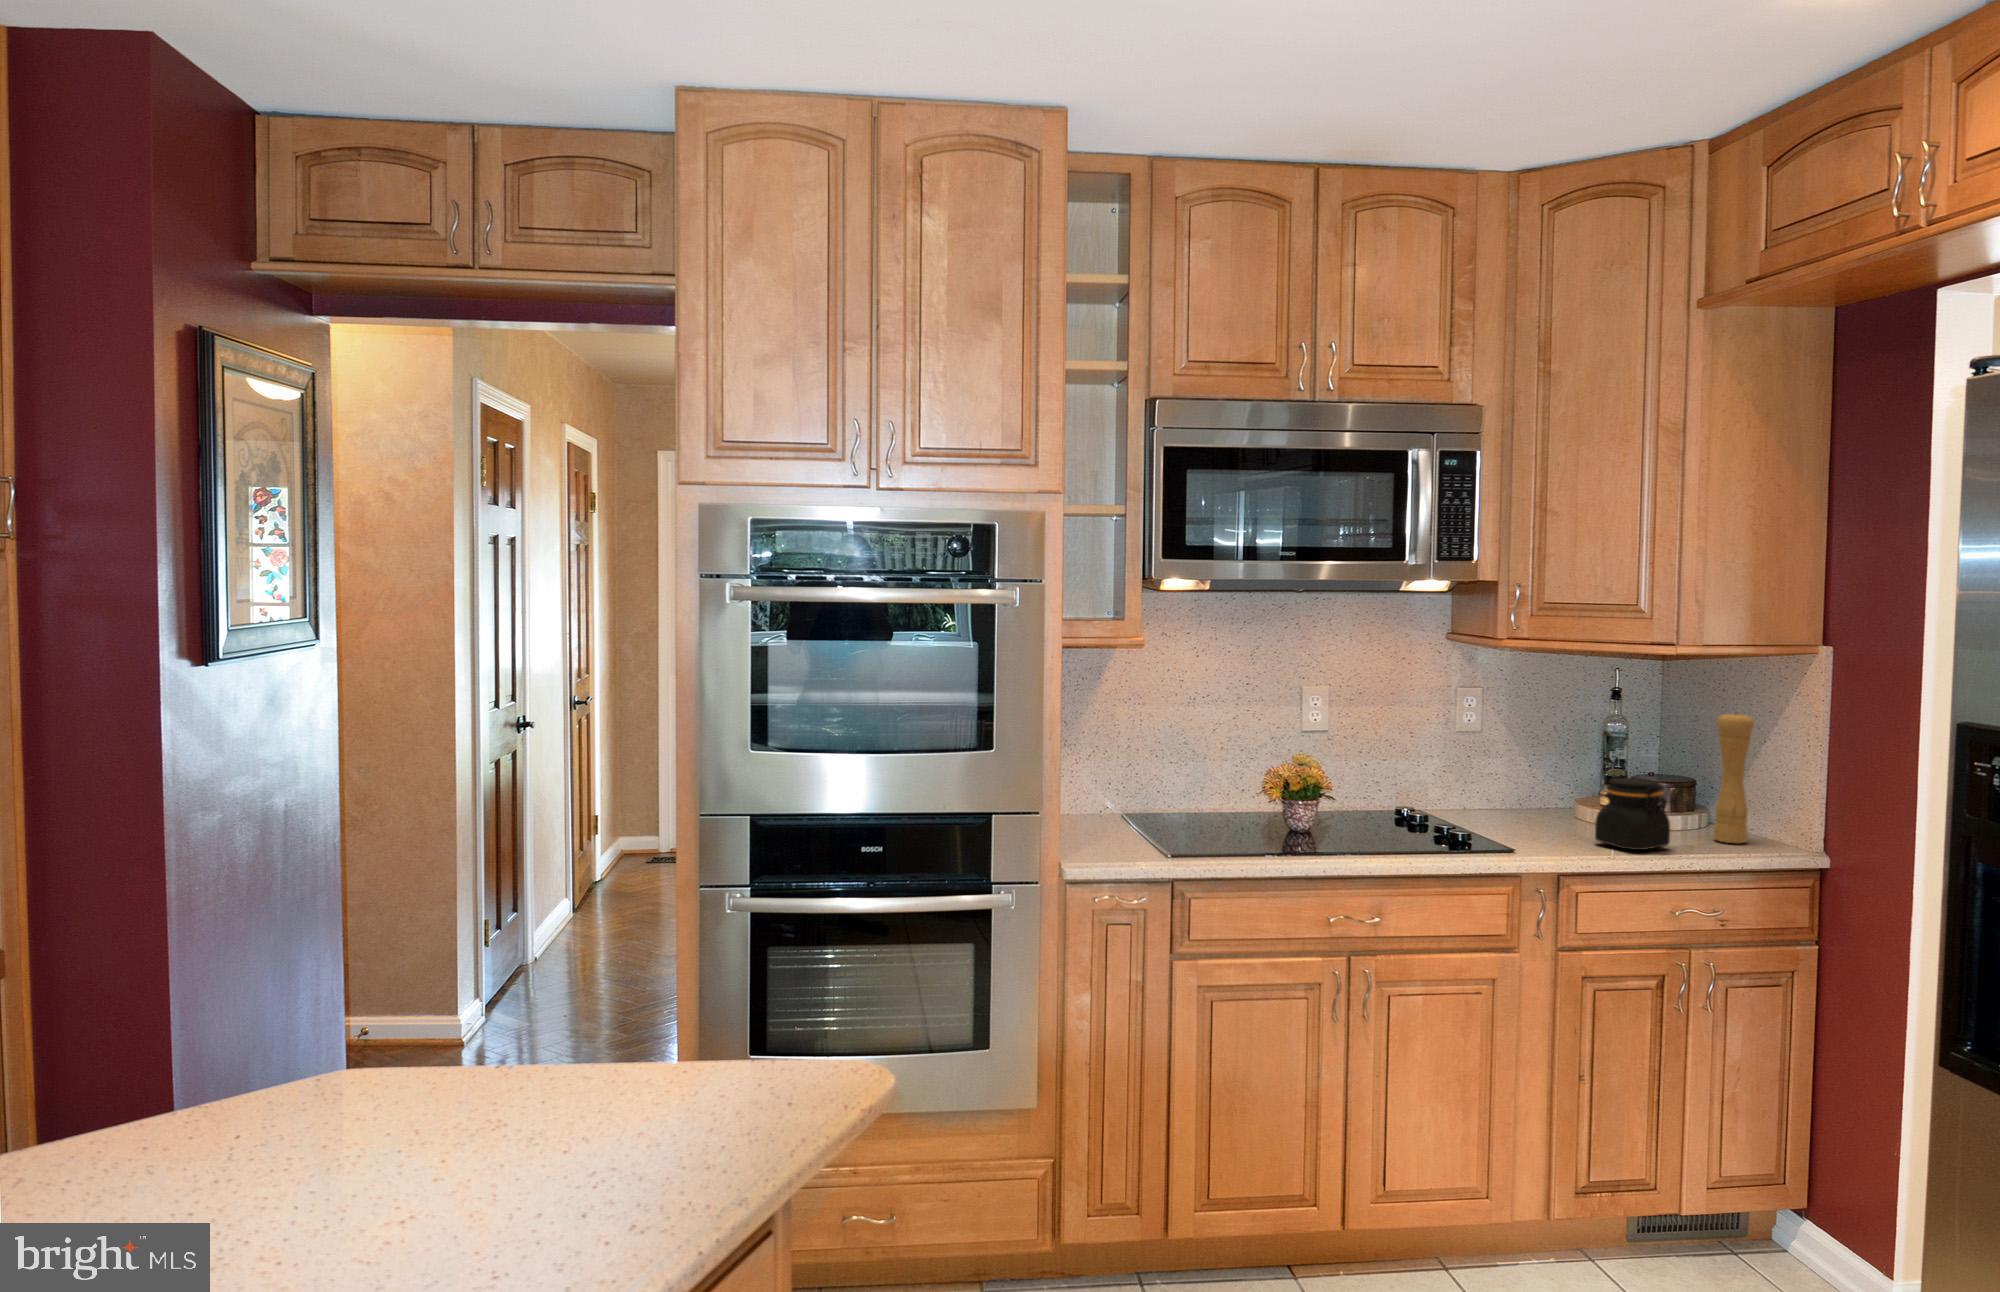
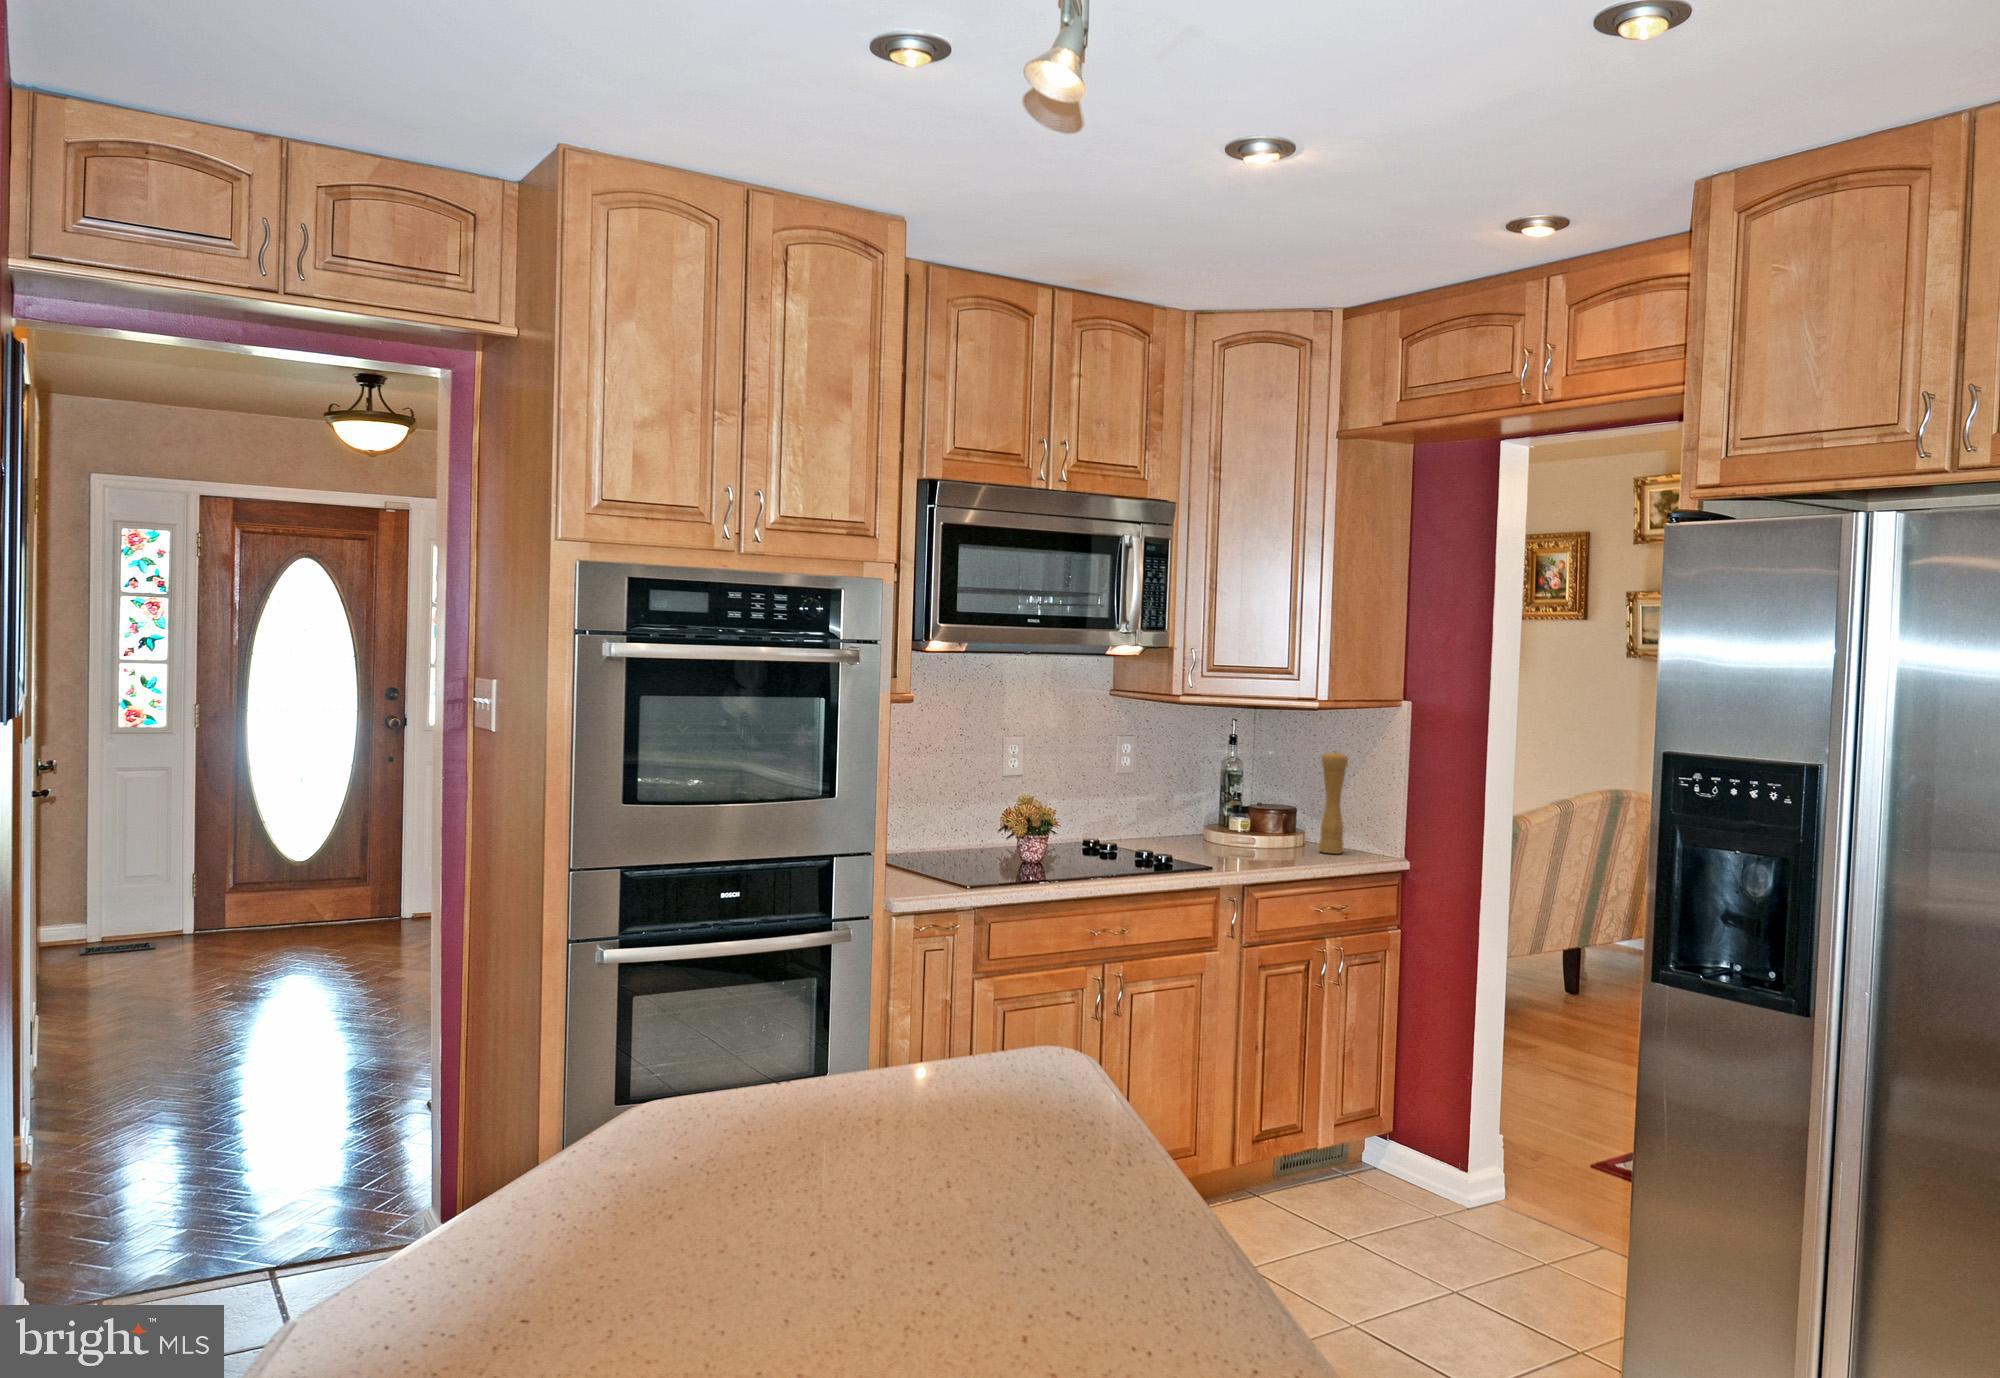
jar: present [1595,778,1670,850] -> none [1247,805,1305,862]

